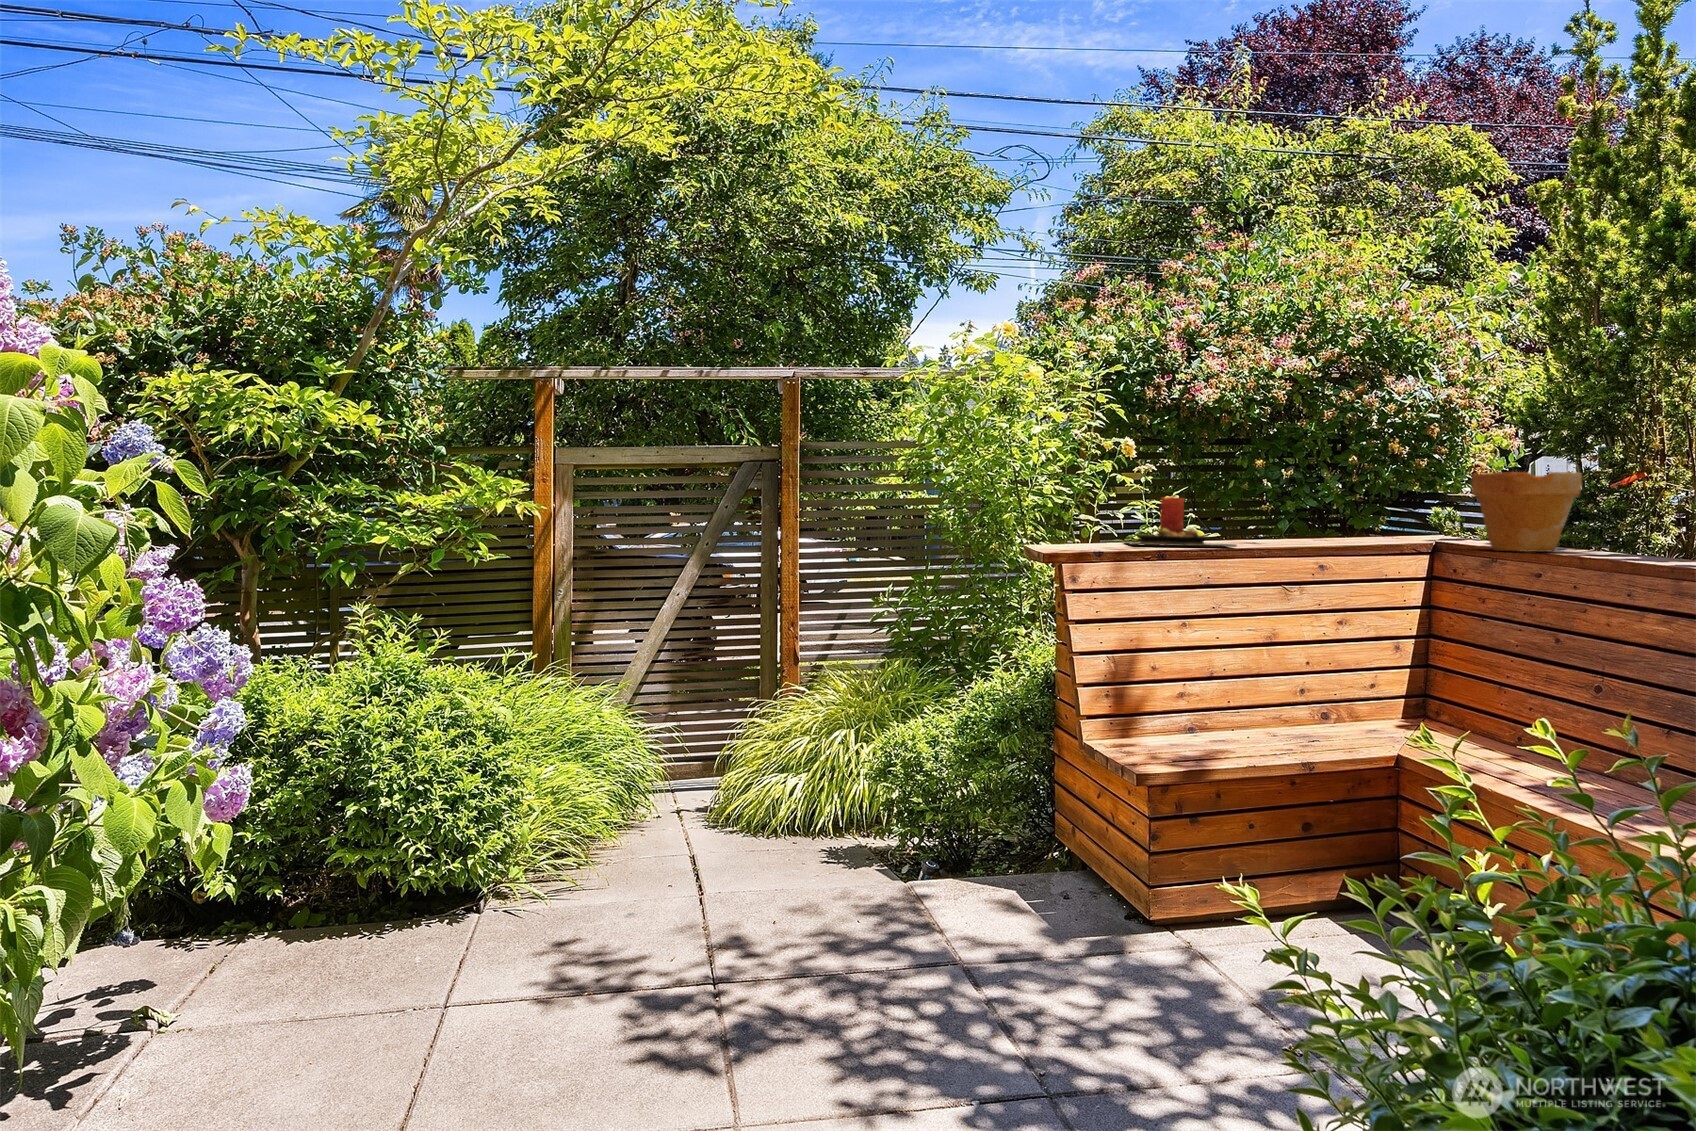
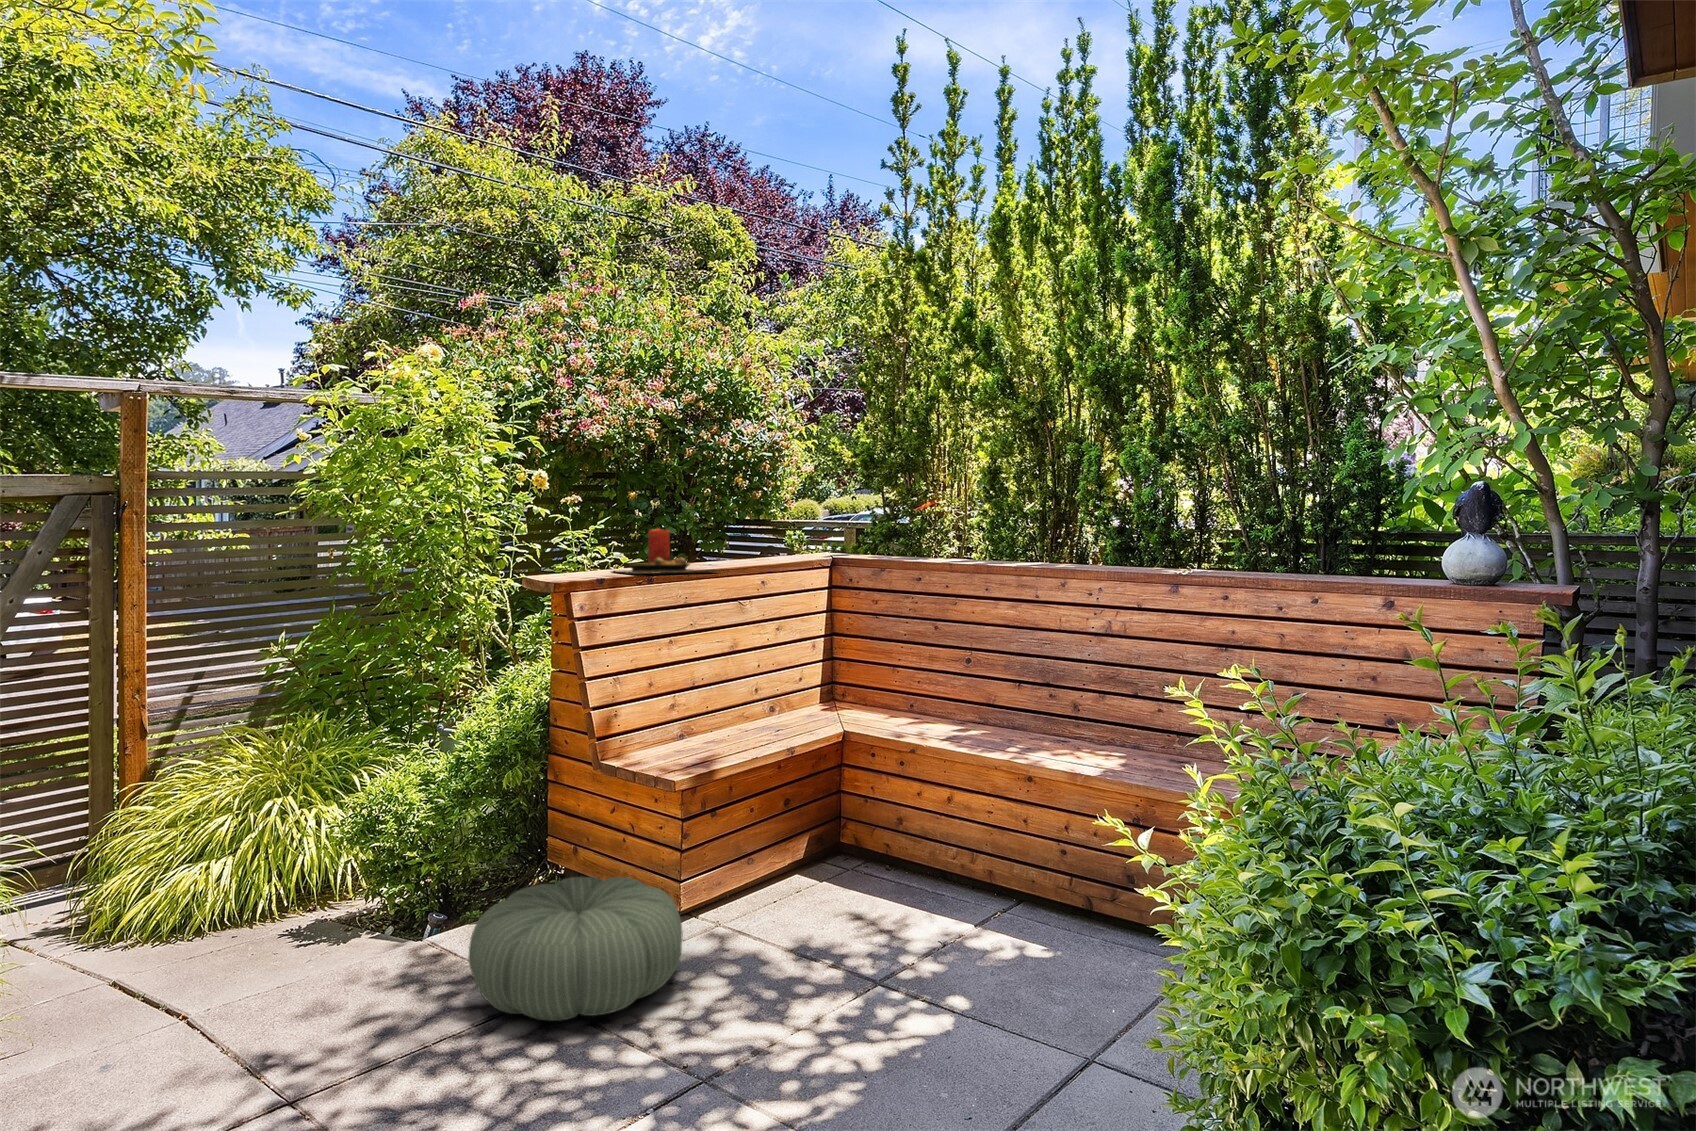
flower pot: present [1471,472,1582,552] -> none [862,507,931,566]
pouf: none [901,851,1116,996] -> present [468,877,682,1021]

